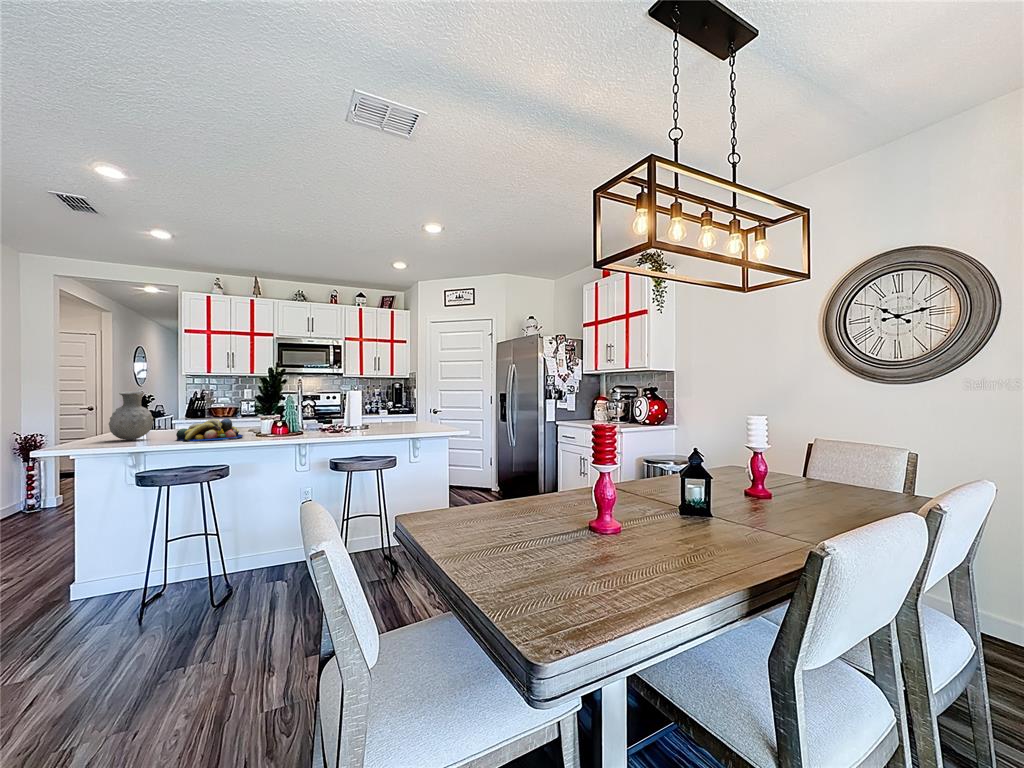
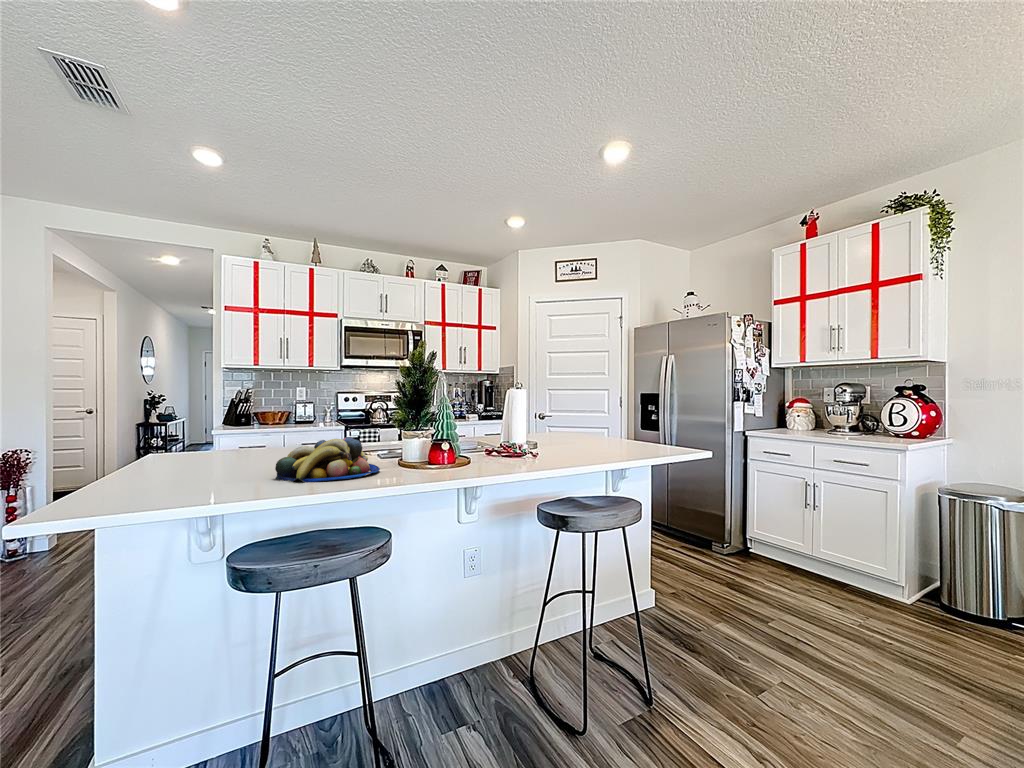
vase: present [109,391,154,440] -> none [155,390,231,478]

